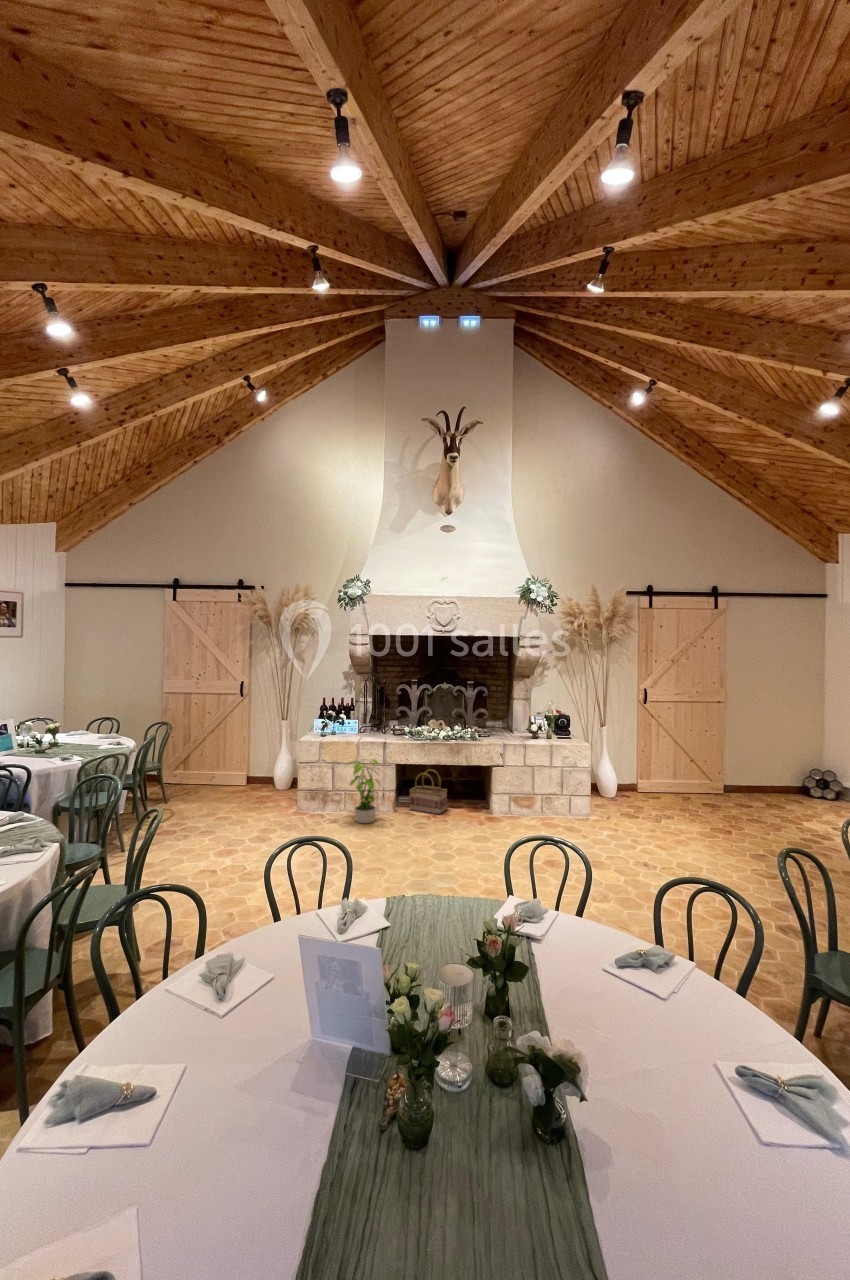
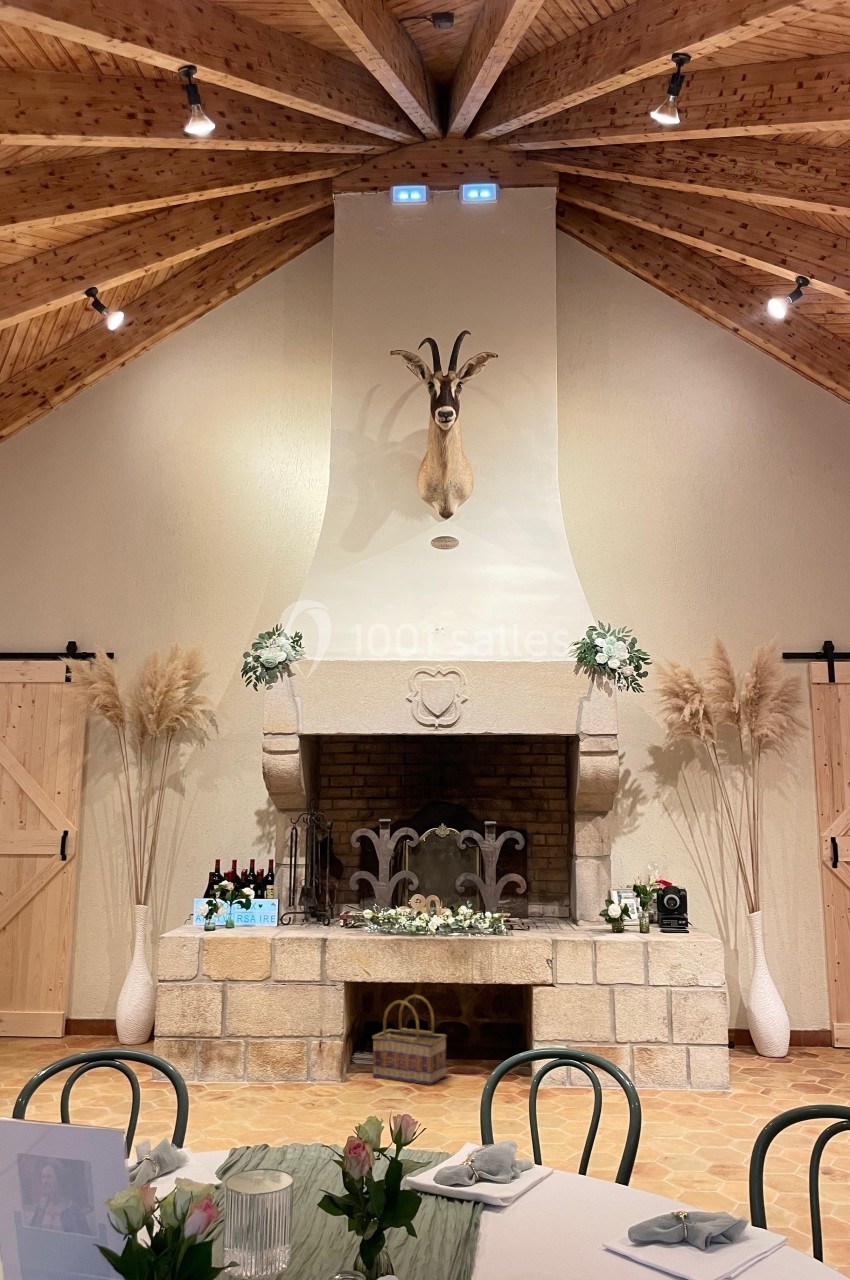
potted plant: present [348,759,380,823] -> none [239,965,317,1099]

